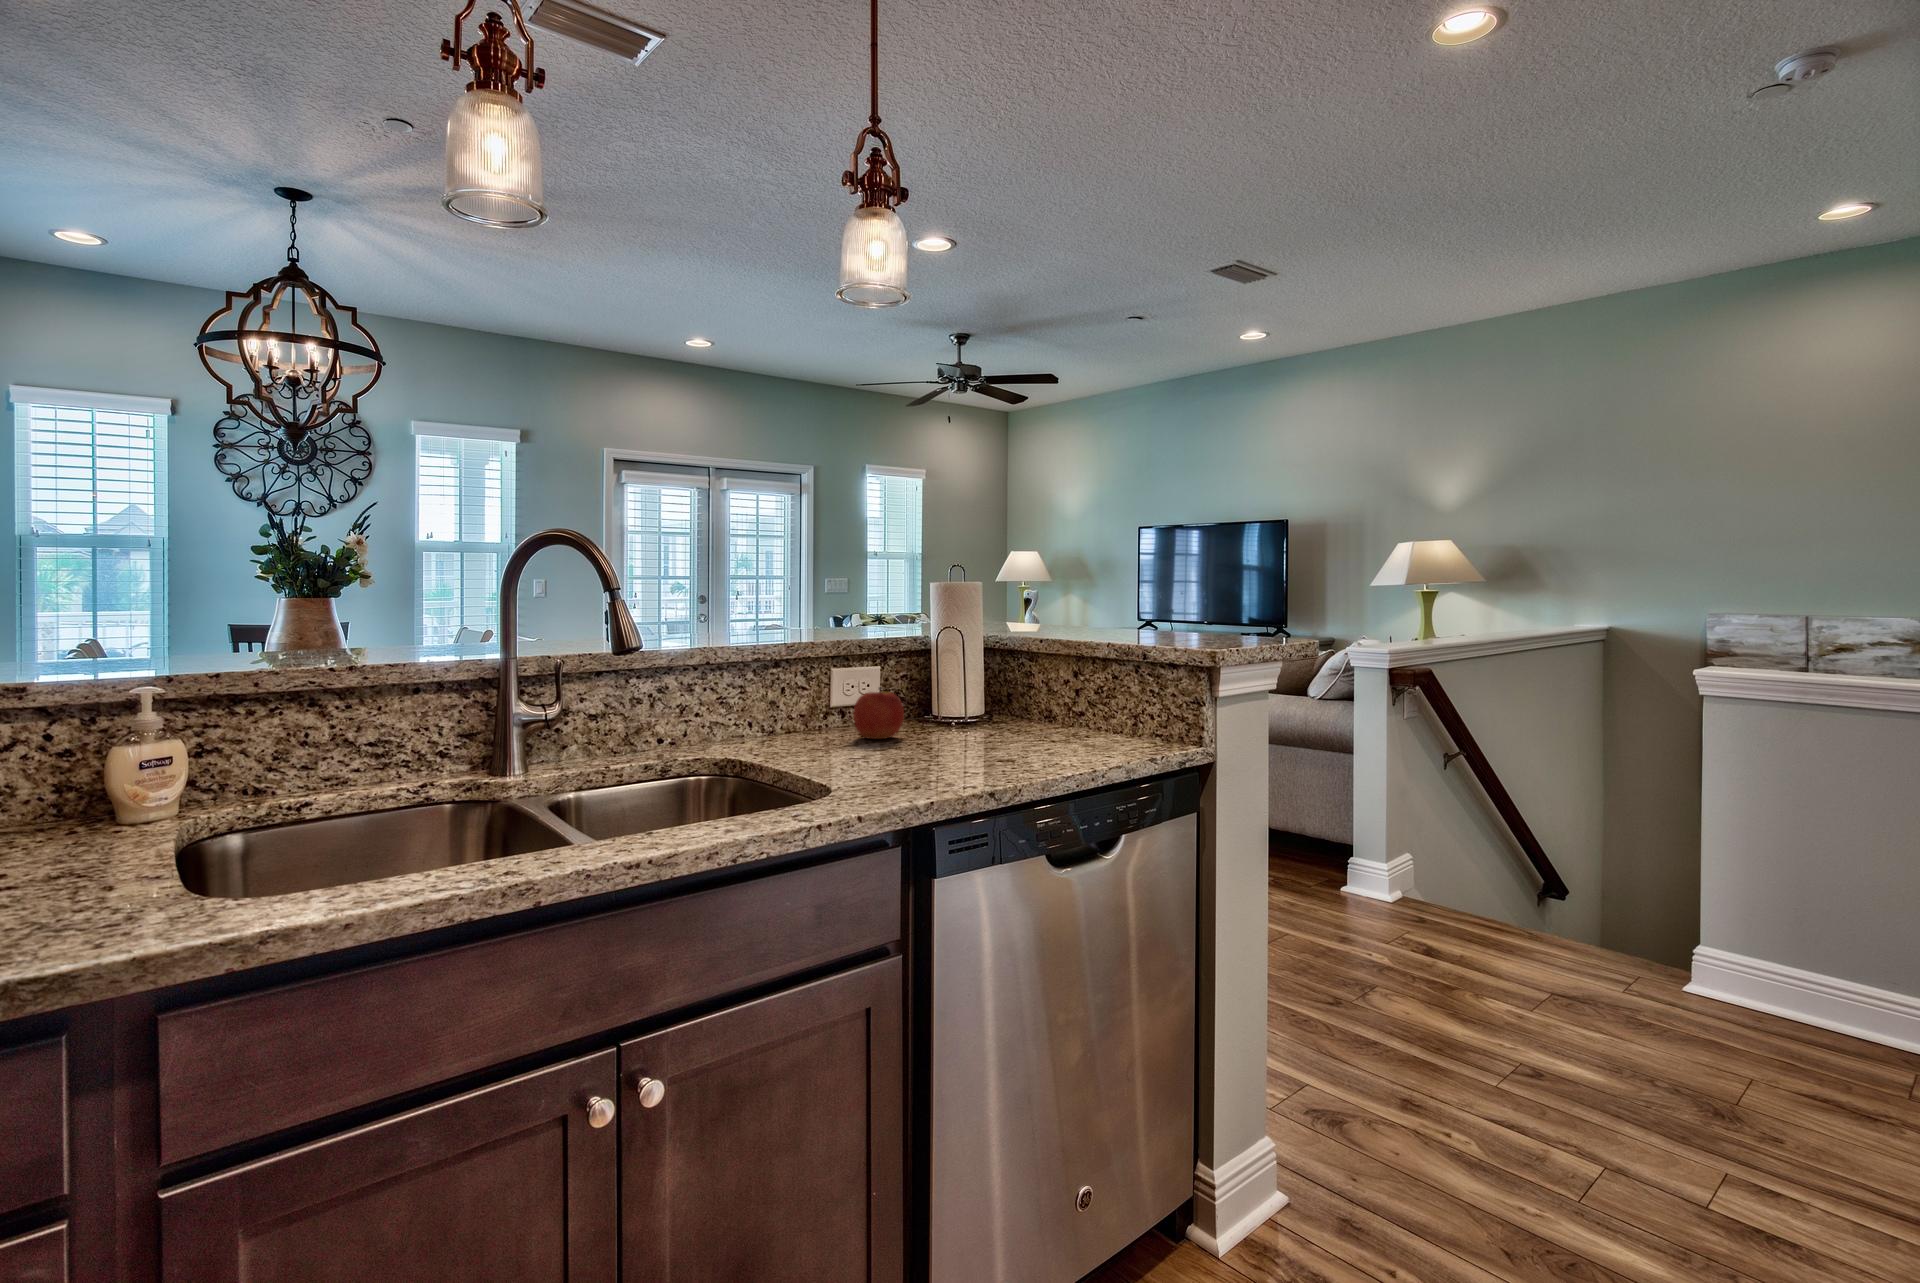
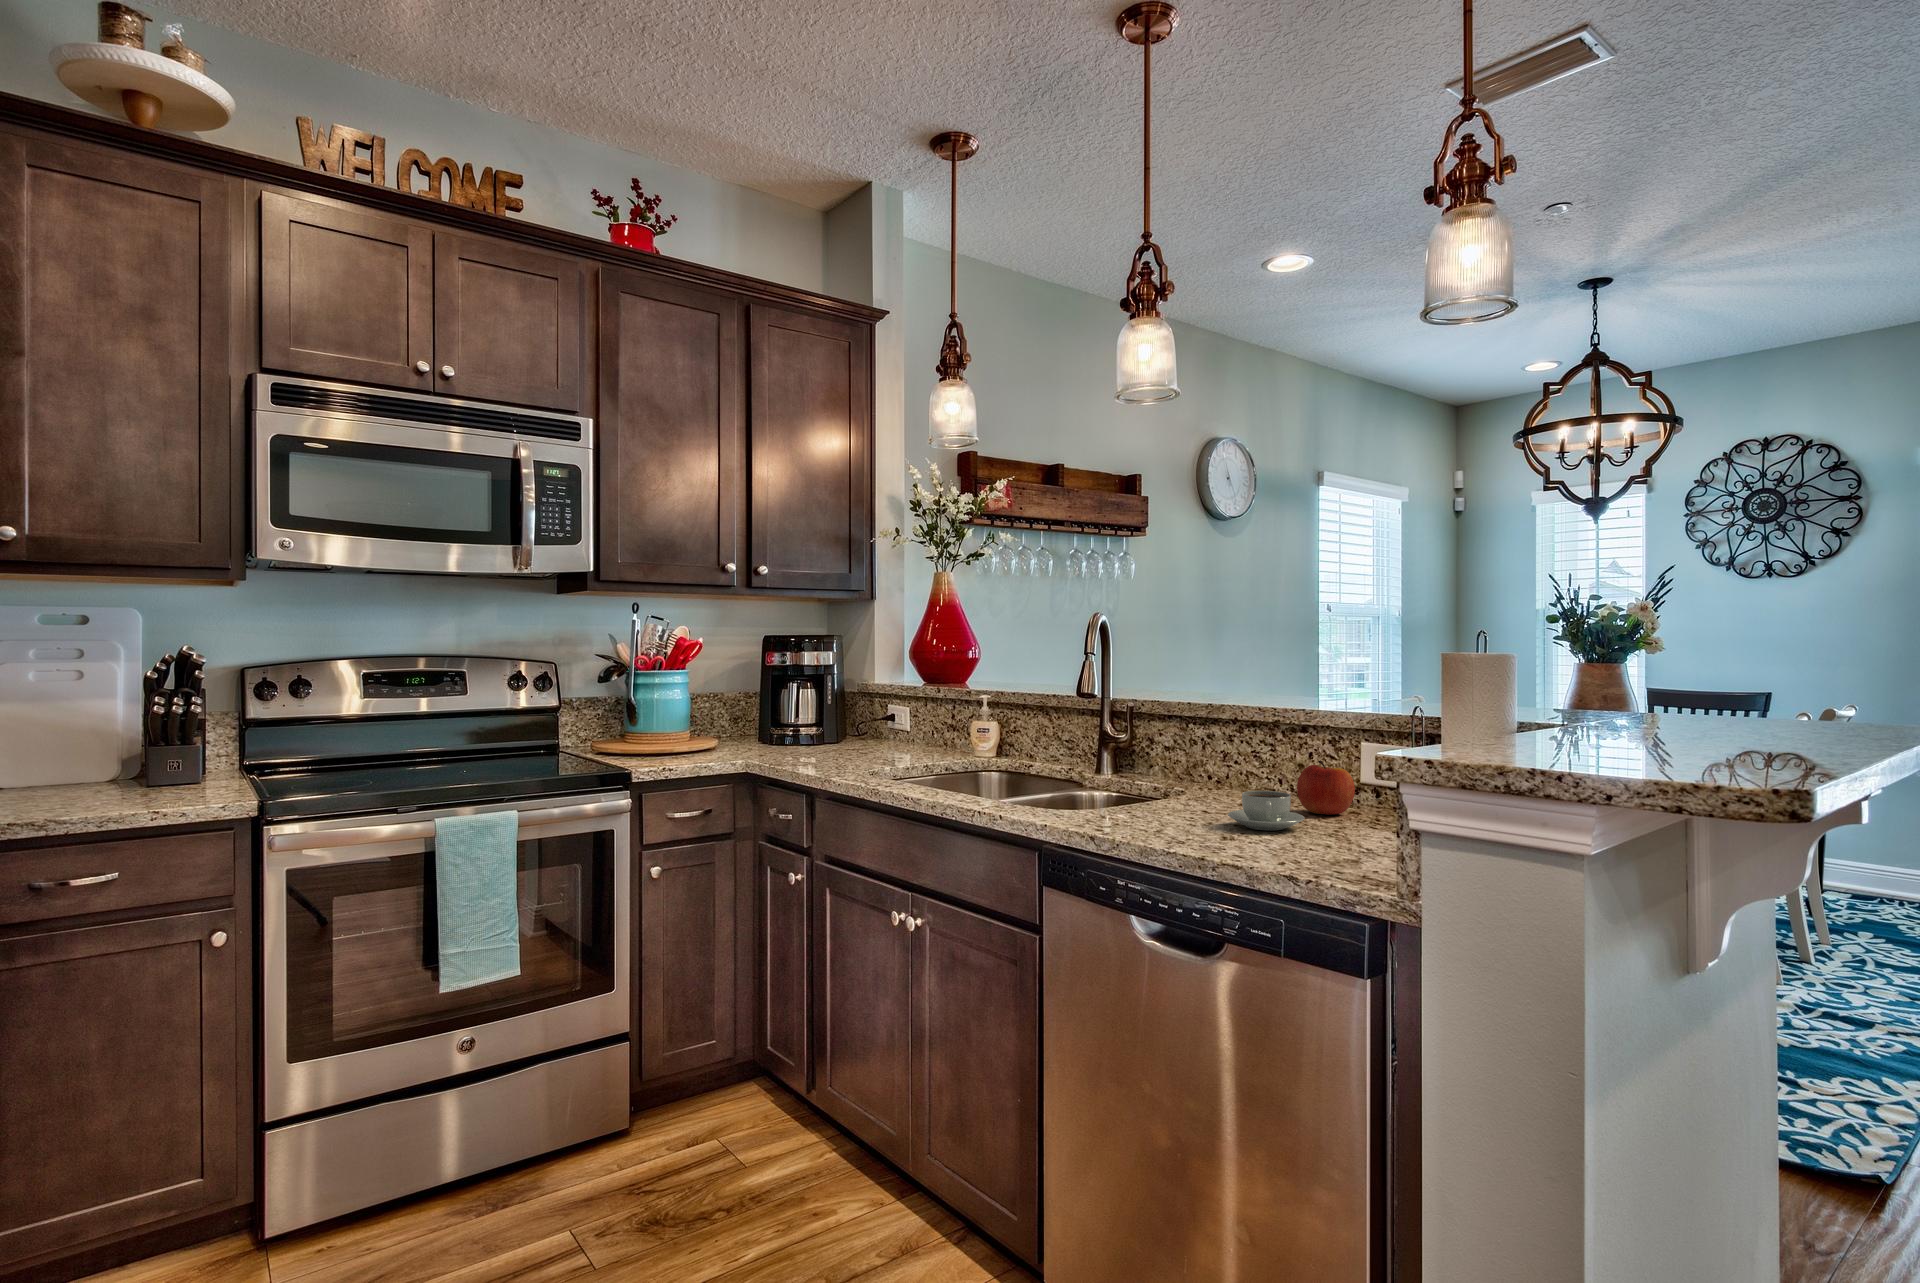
coffee cup: none [917,716,990,755] -> present [1228,791,1305,830]

